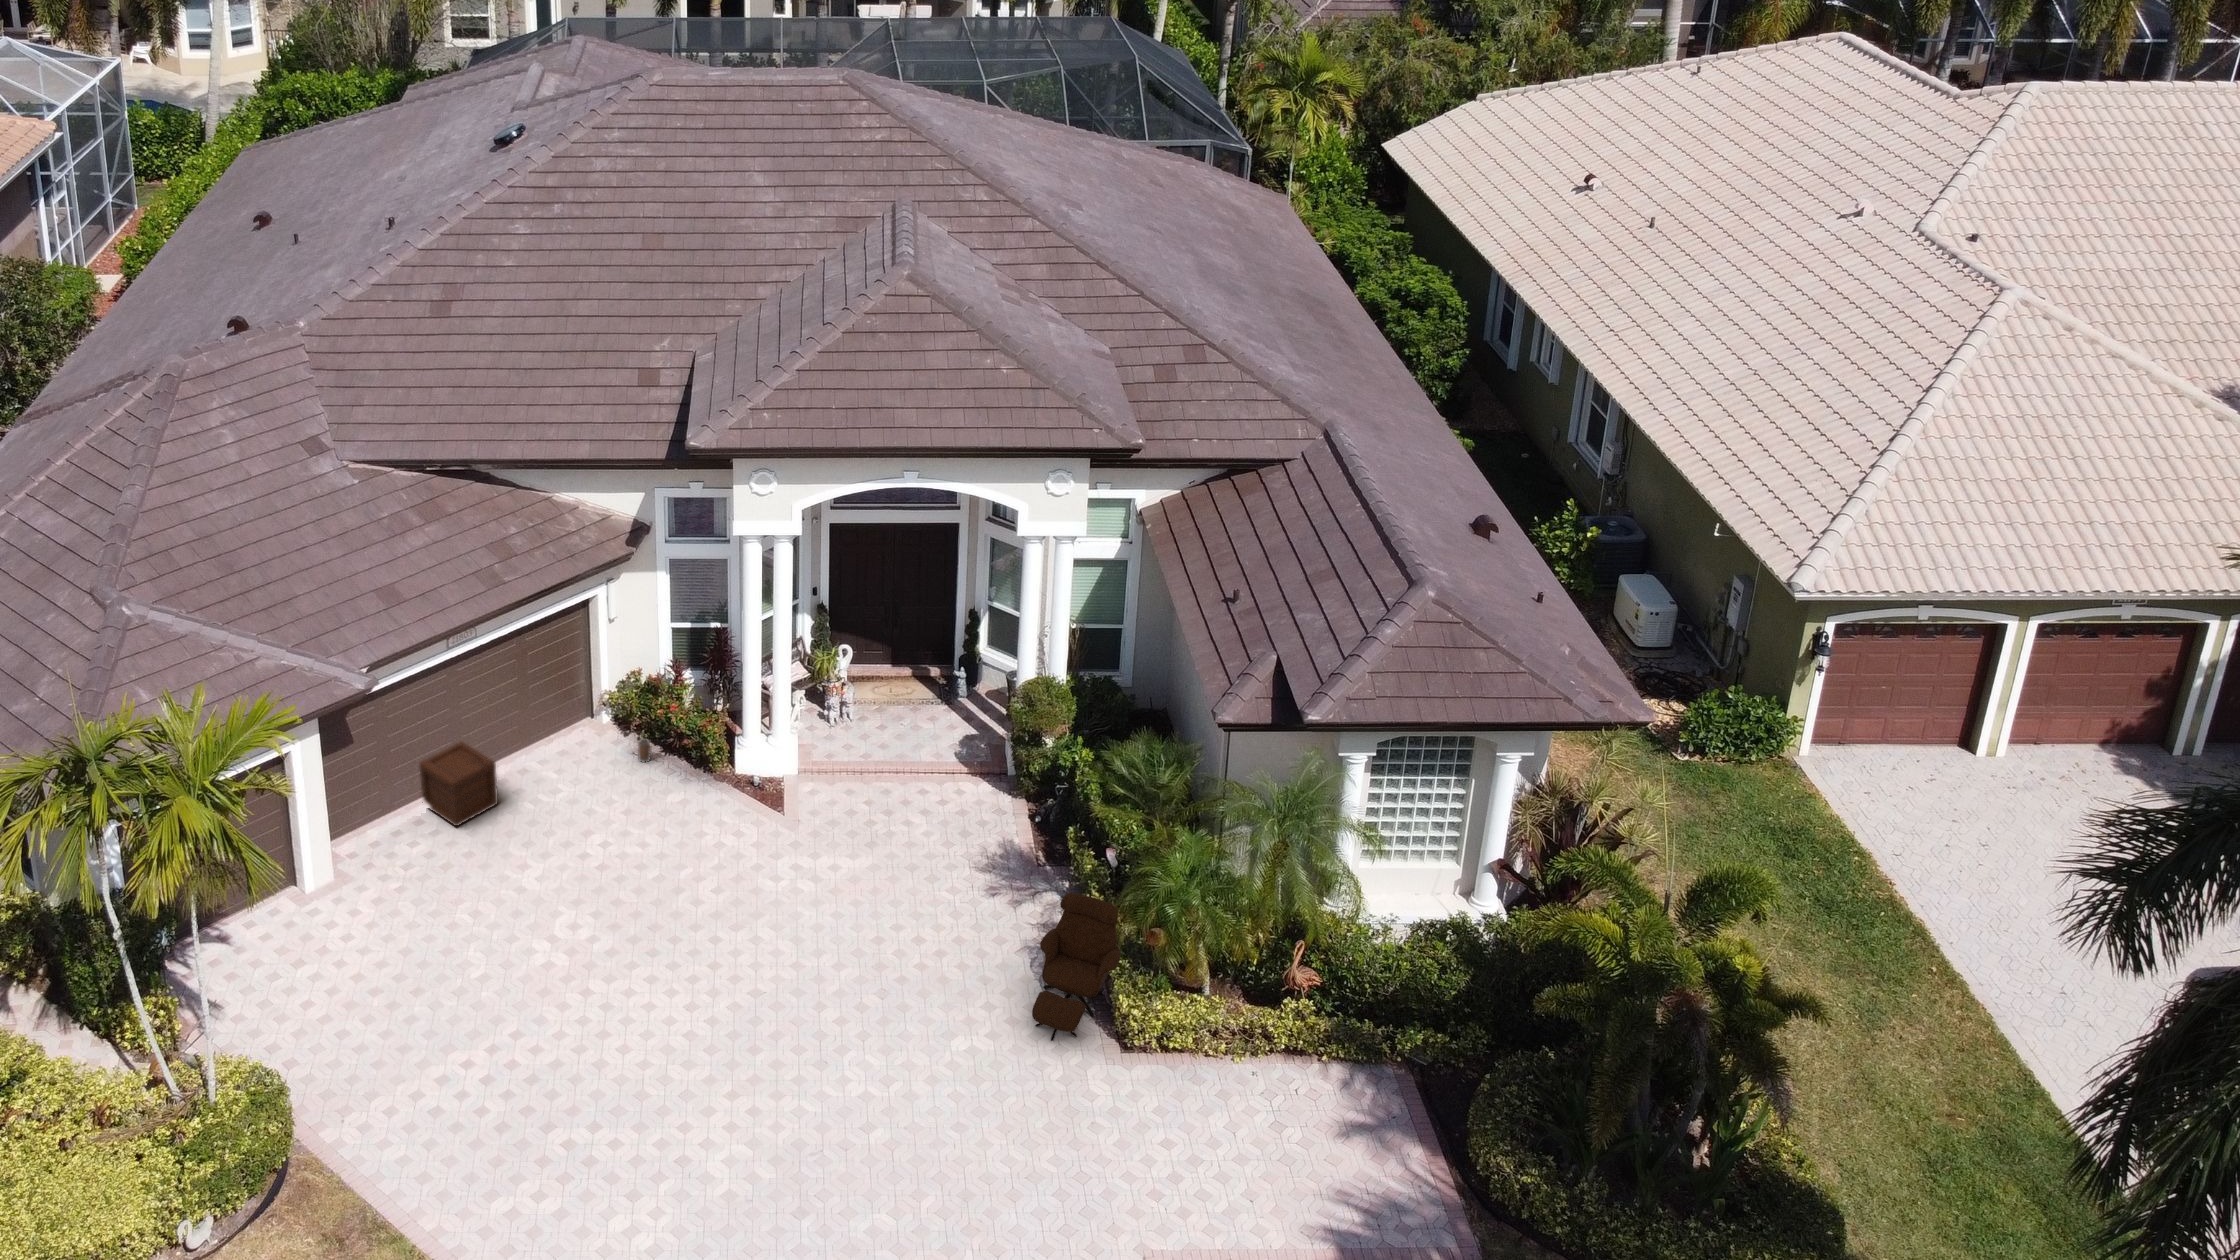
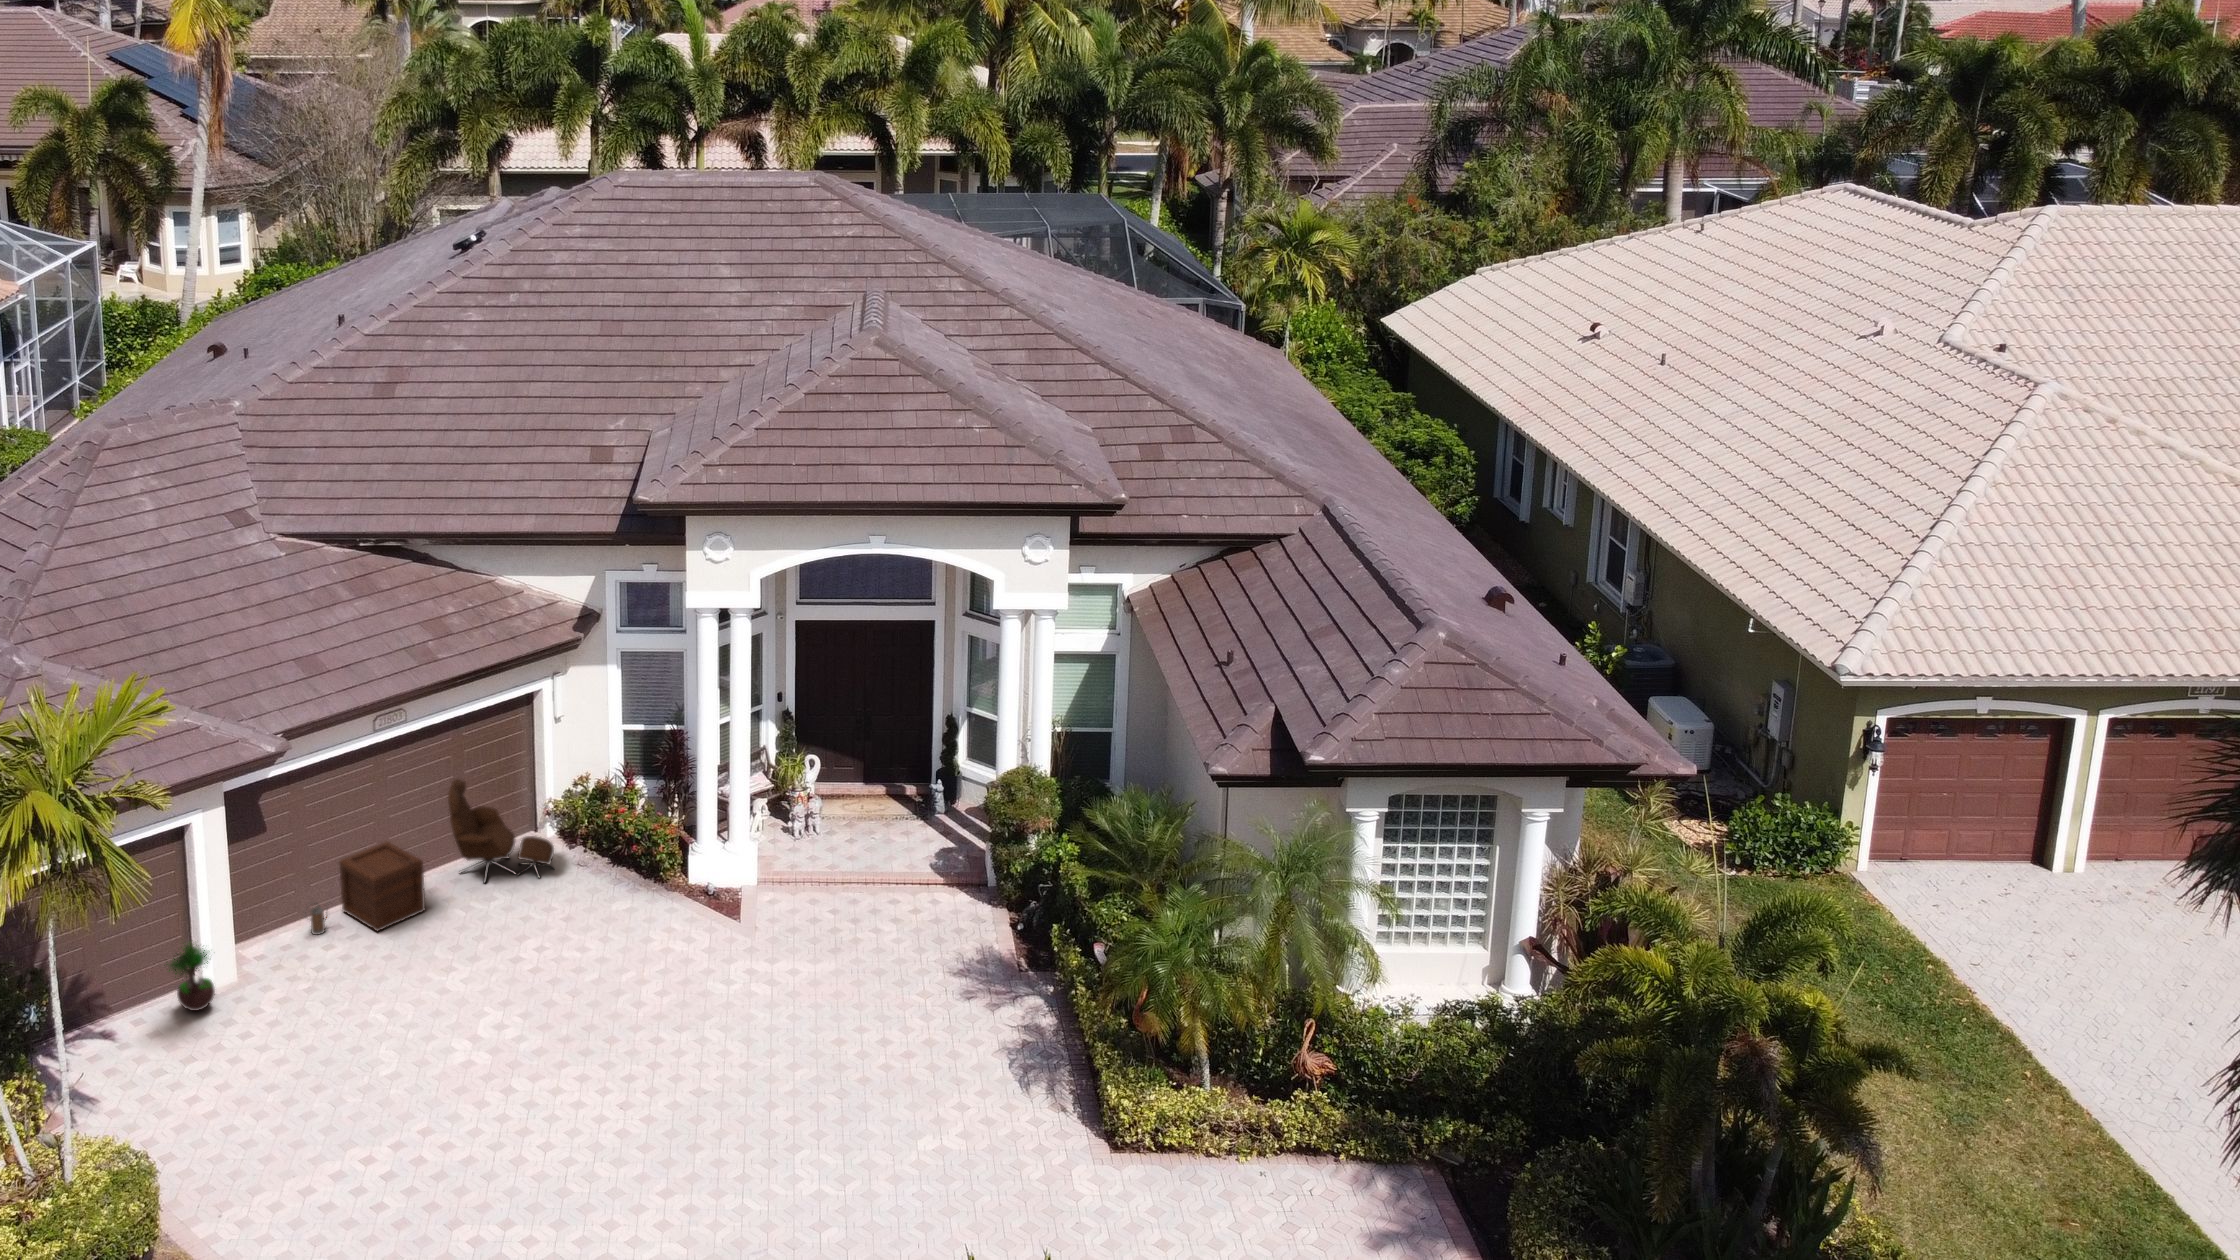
watering can: present [634,731,651,762] -> present [305,903,325,935]
potted tree: none [271,853,316,912] -> present [166,944,215,1011]
lounge chair: present [1032,893,1121,1041] -> present [448,779,554,883]

